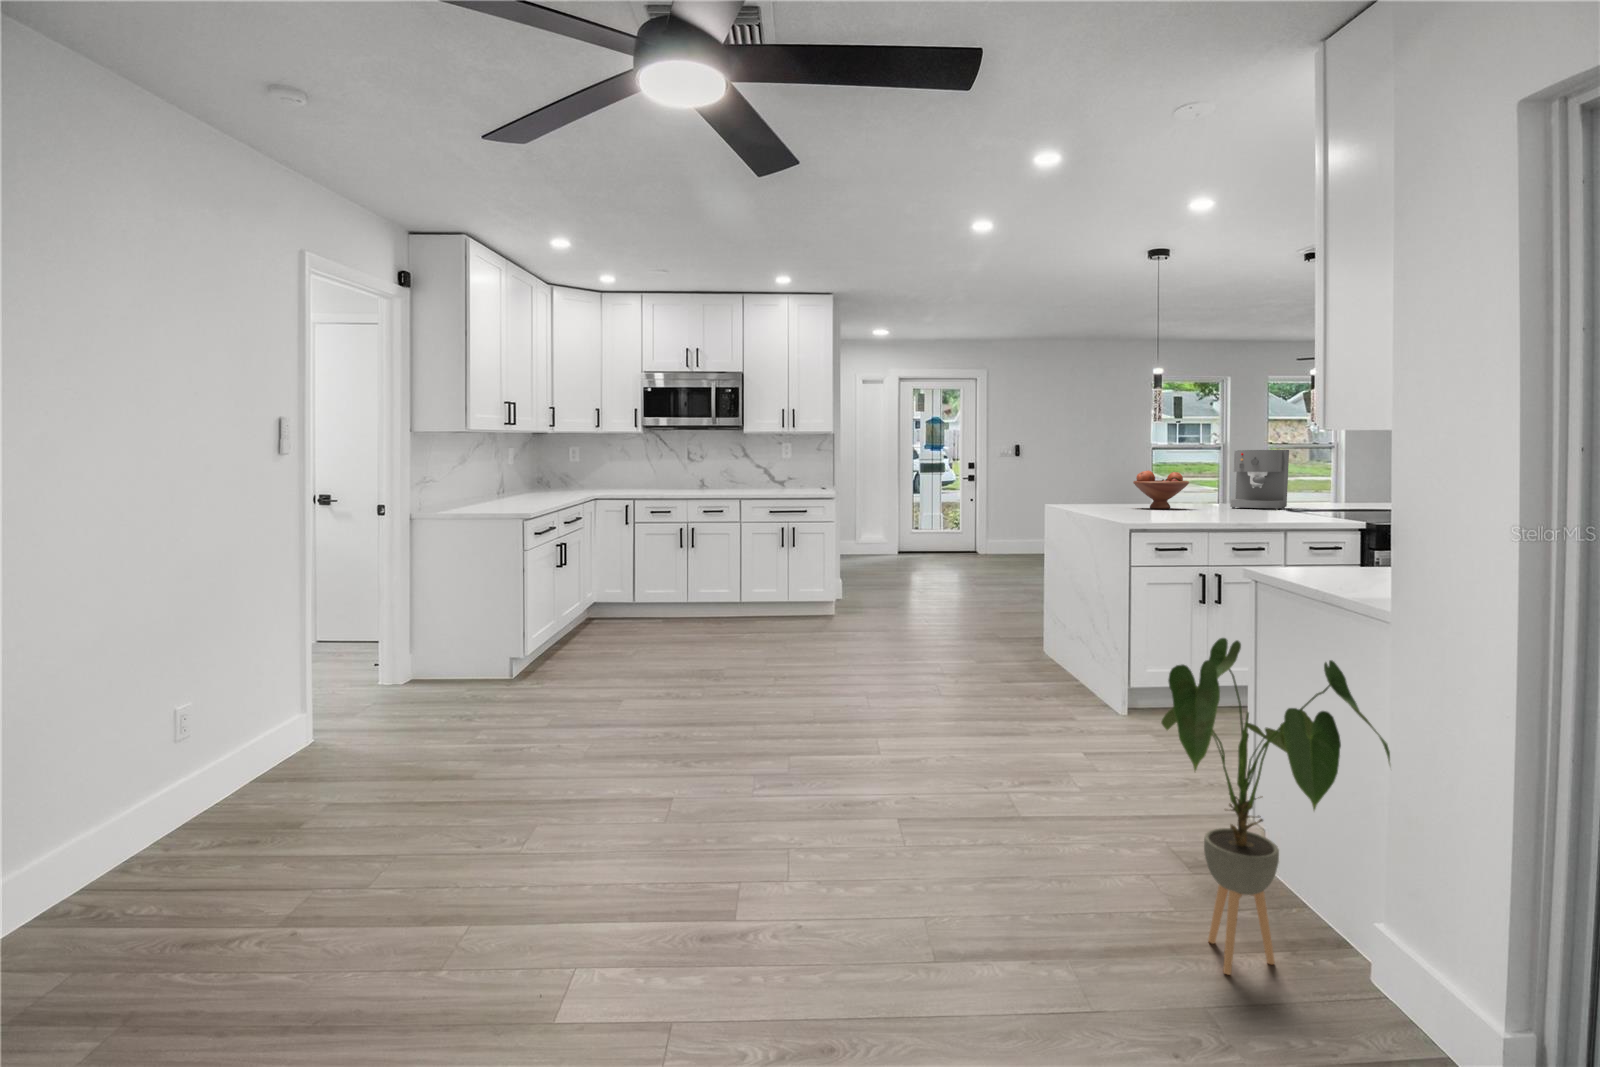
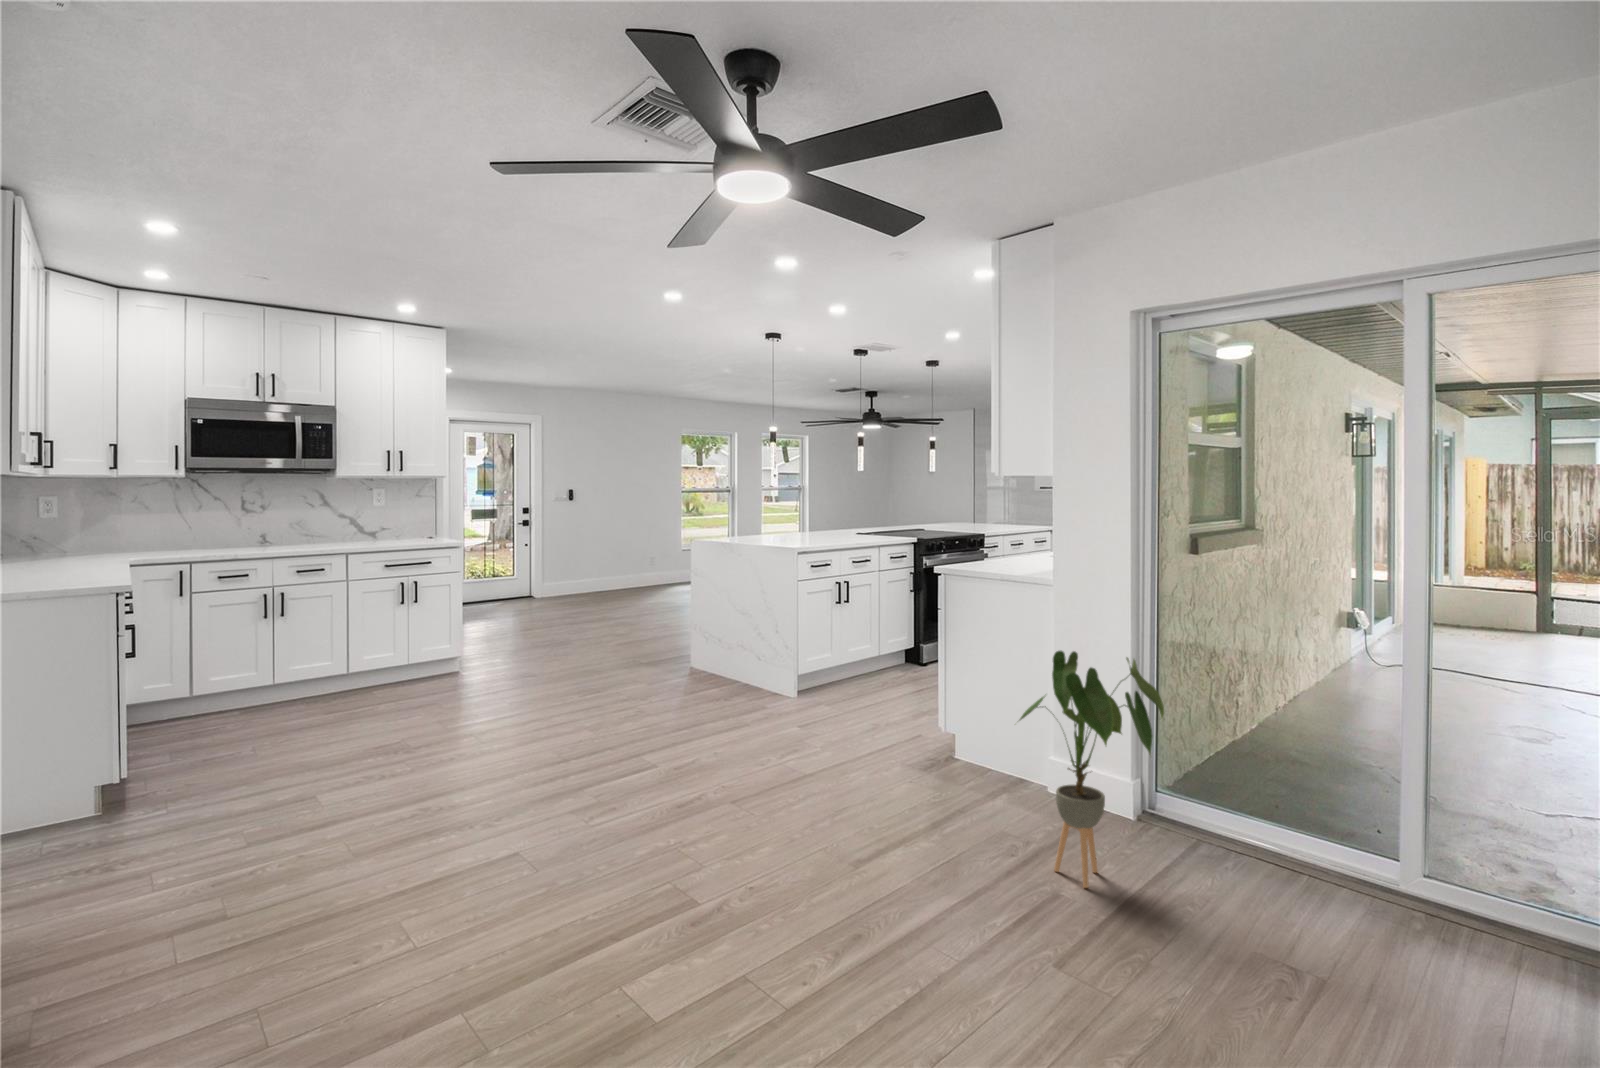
coffee maker: present [1230,450,1289,510] -> none [824,502,858,548]
fruit bowl: present [1133,471,1189,509] -> none [762,519,804,551]

